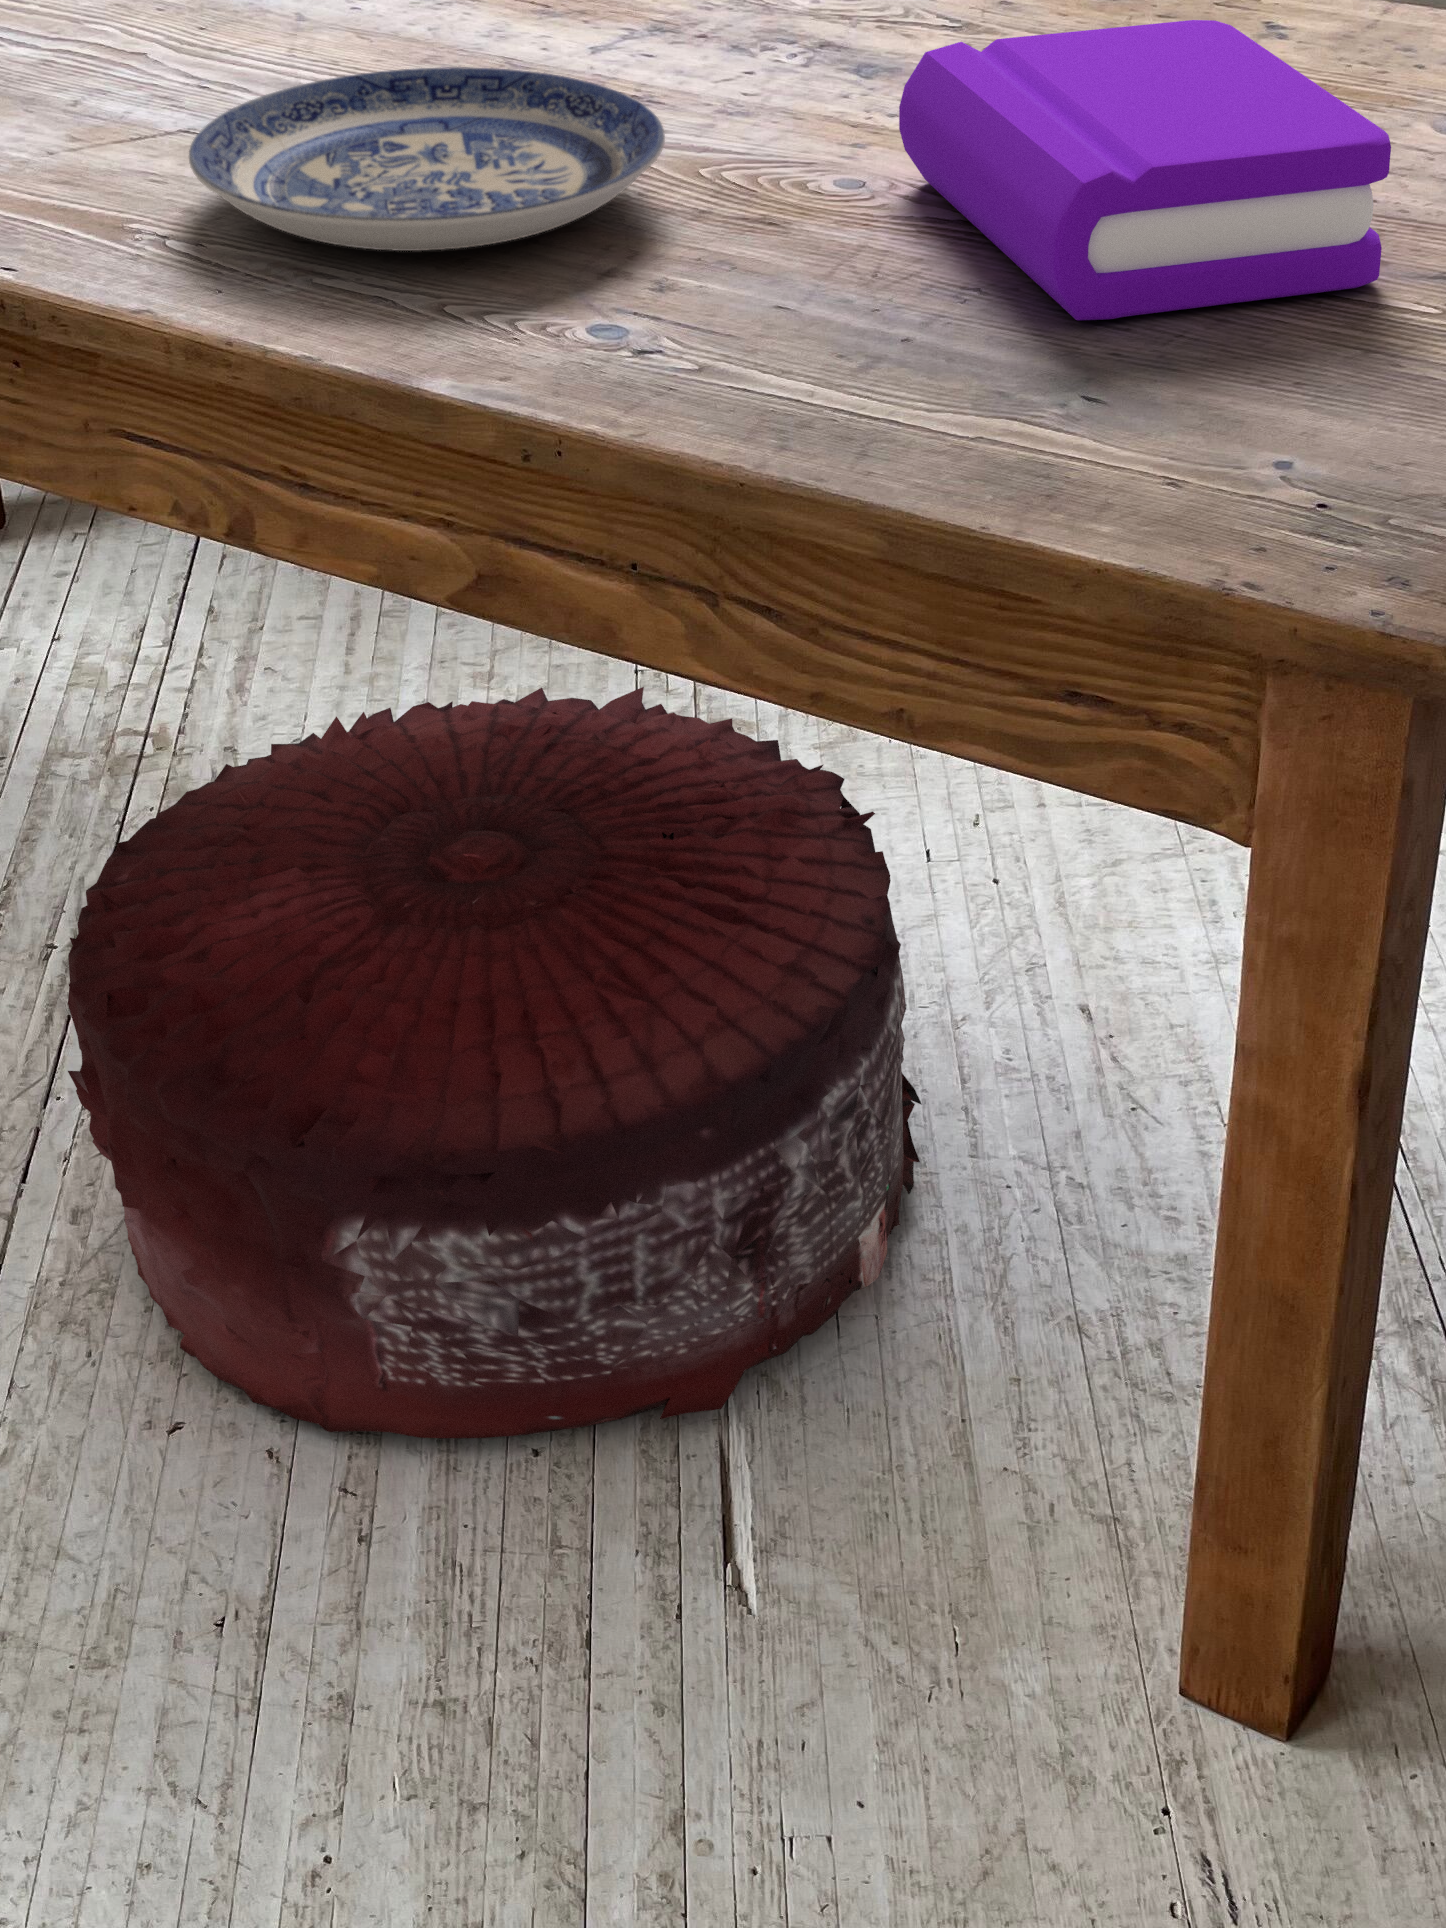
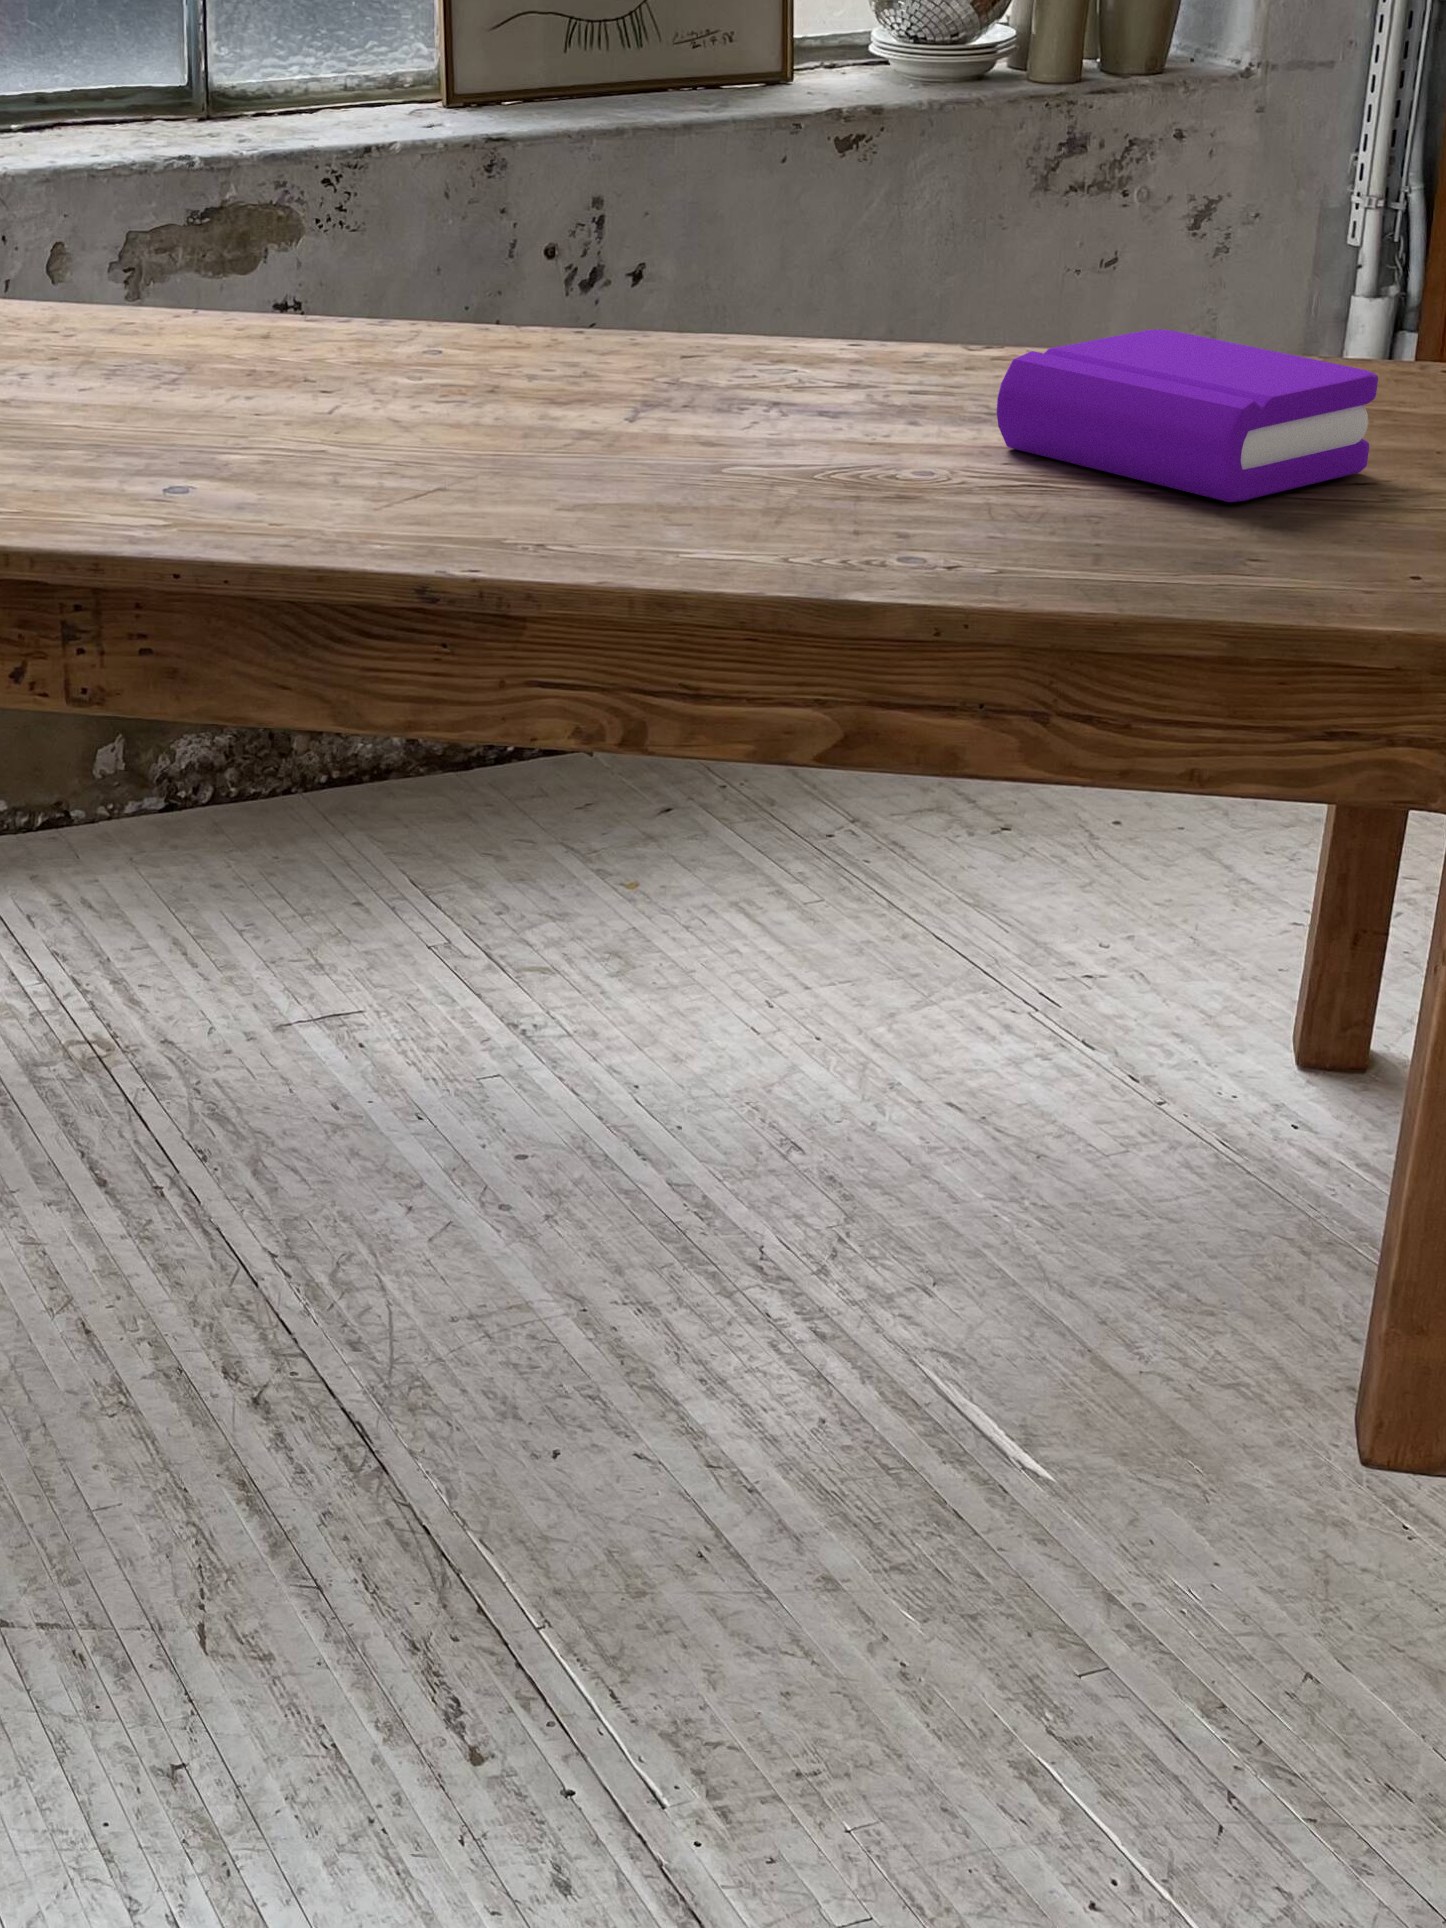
plate: present [189,67,665,251] -> none [567,402,899,507]
pouf: present [68,687,921,1439] -> none [363,886,979,1424]

